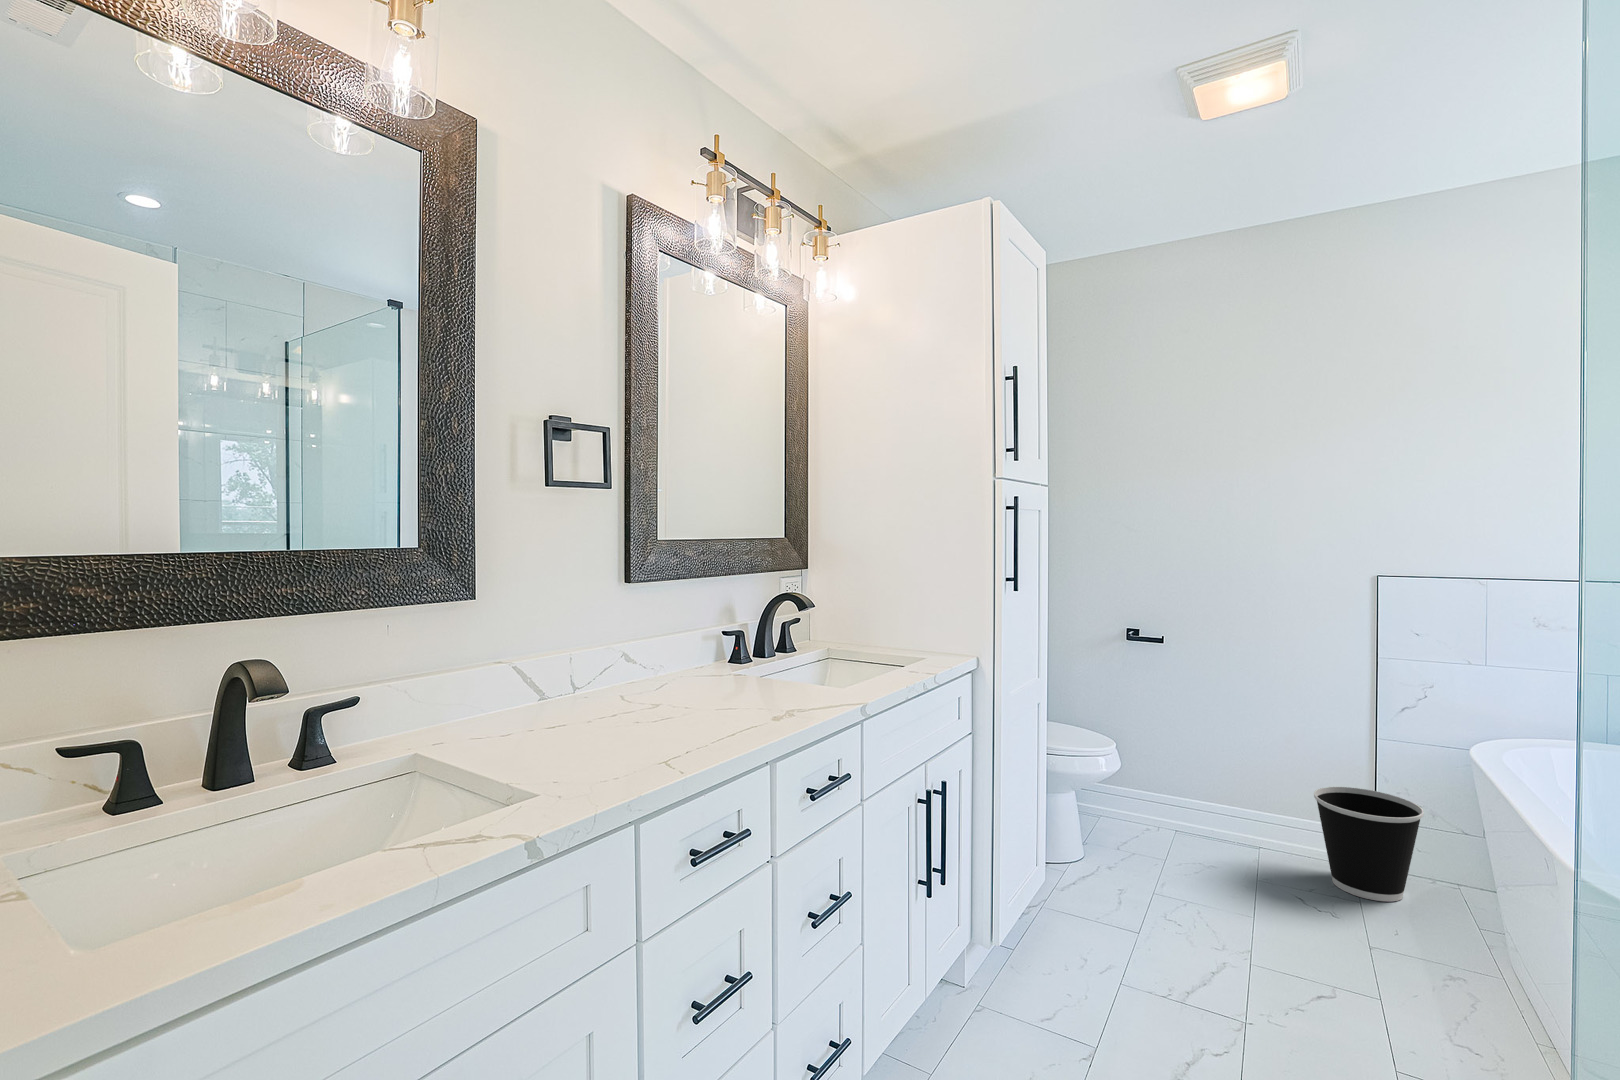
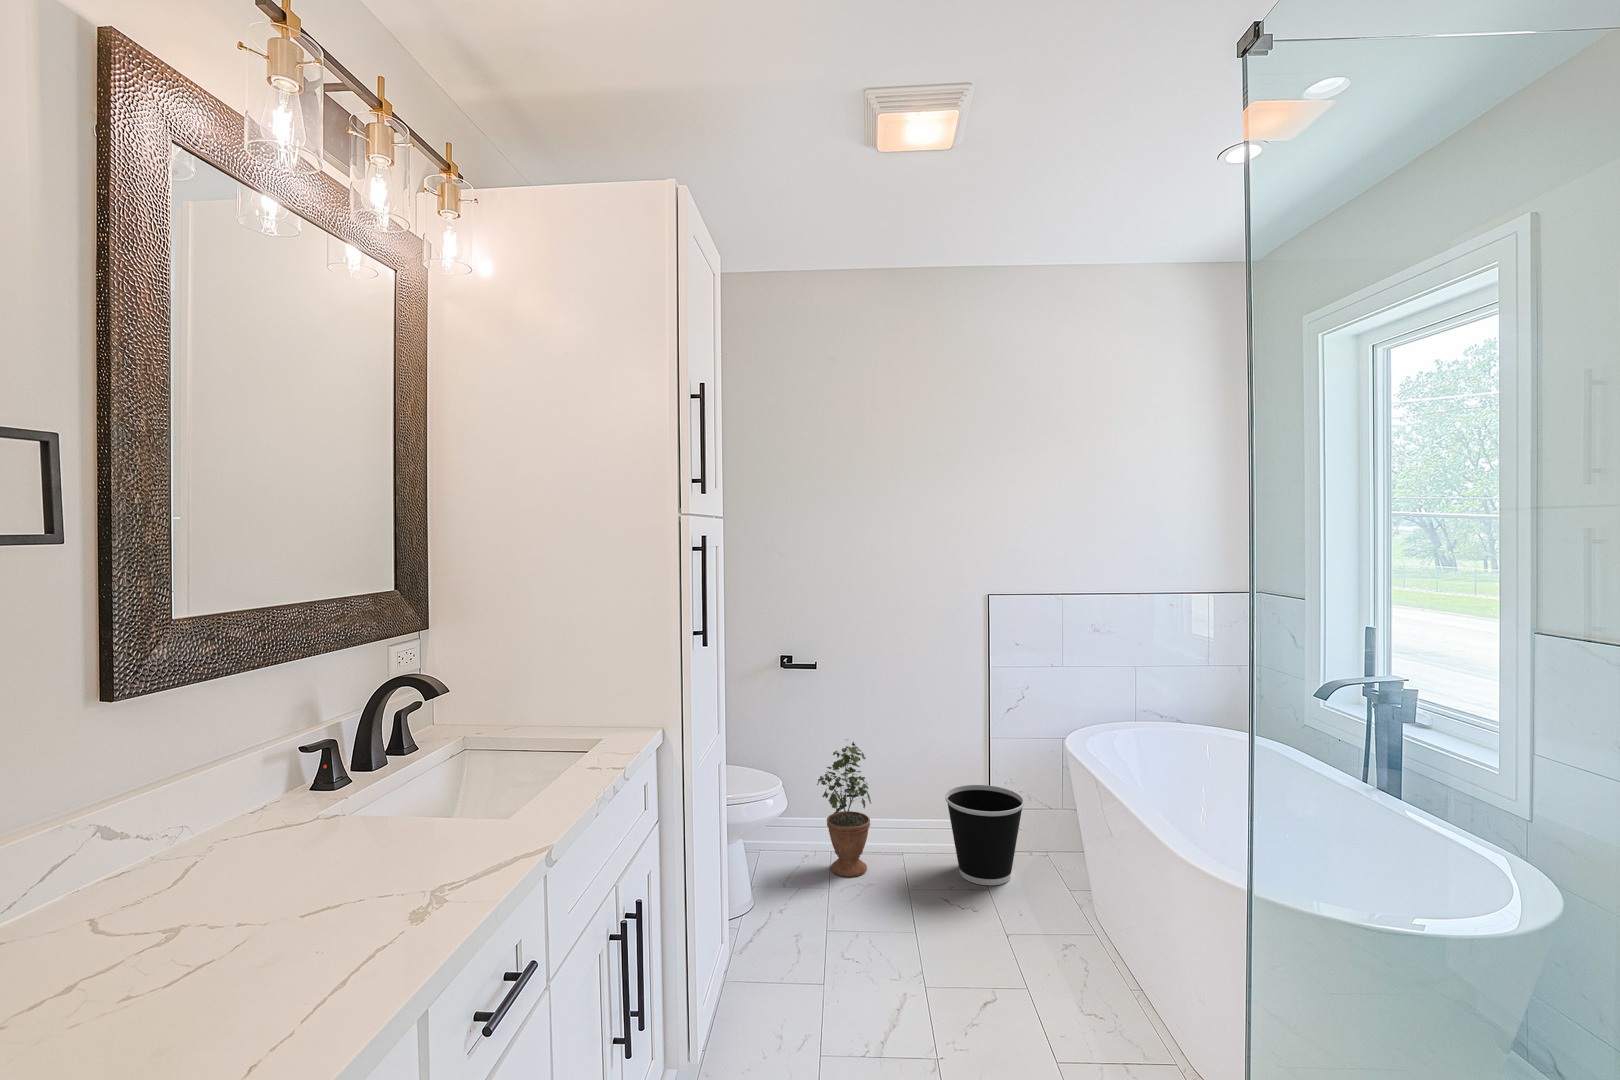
potted plant: none [1159,717,1222,857] -> present [817,742,871,877]

